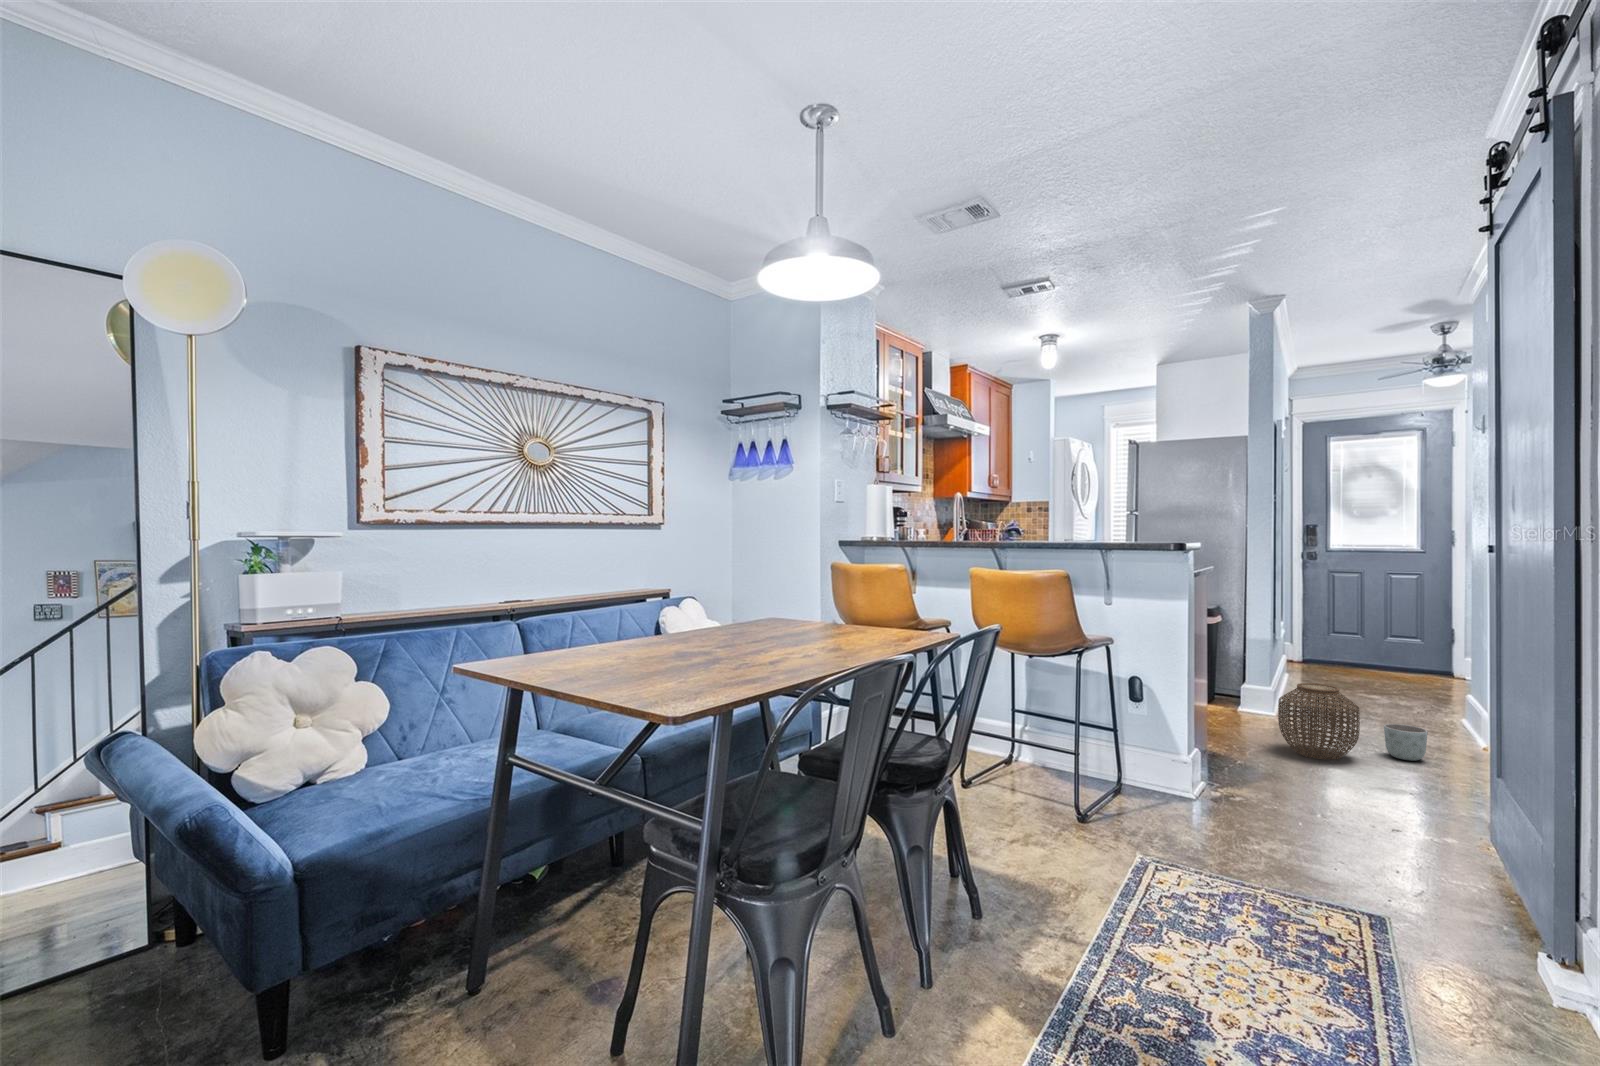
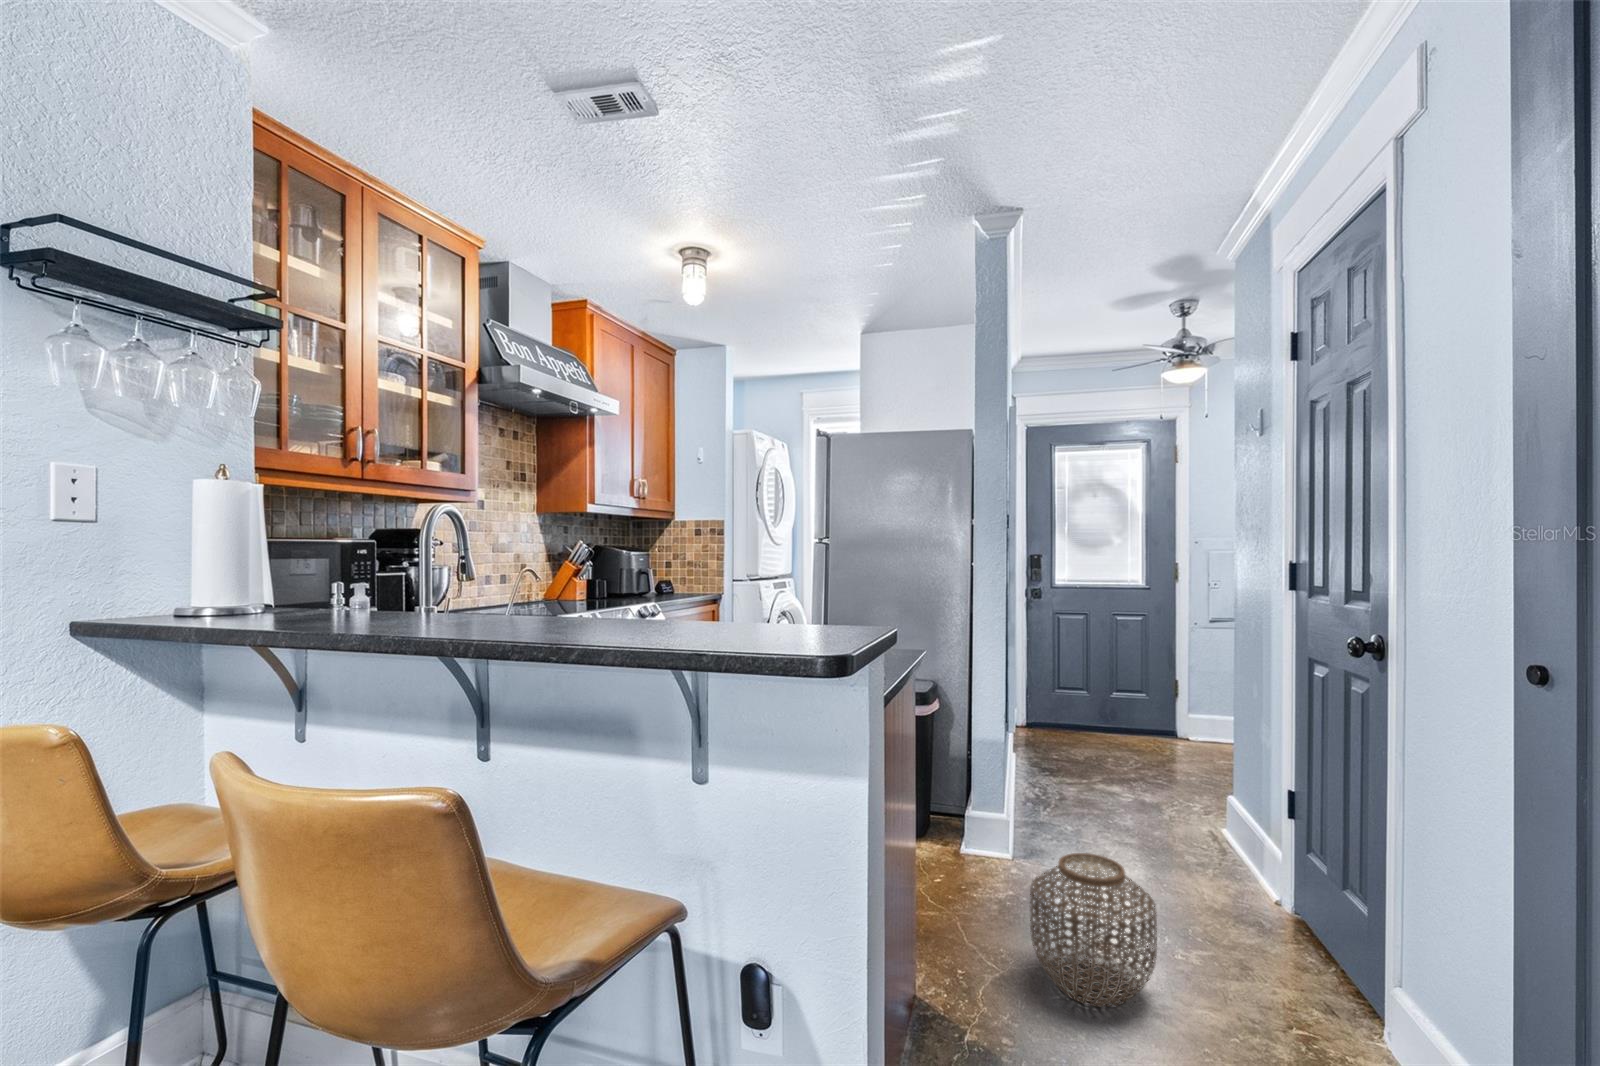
planter: present [1384,724,1428,761] -> none [1182,907,1247,980]

